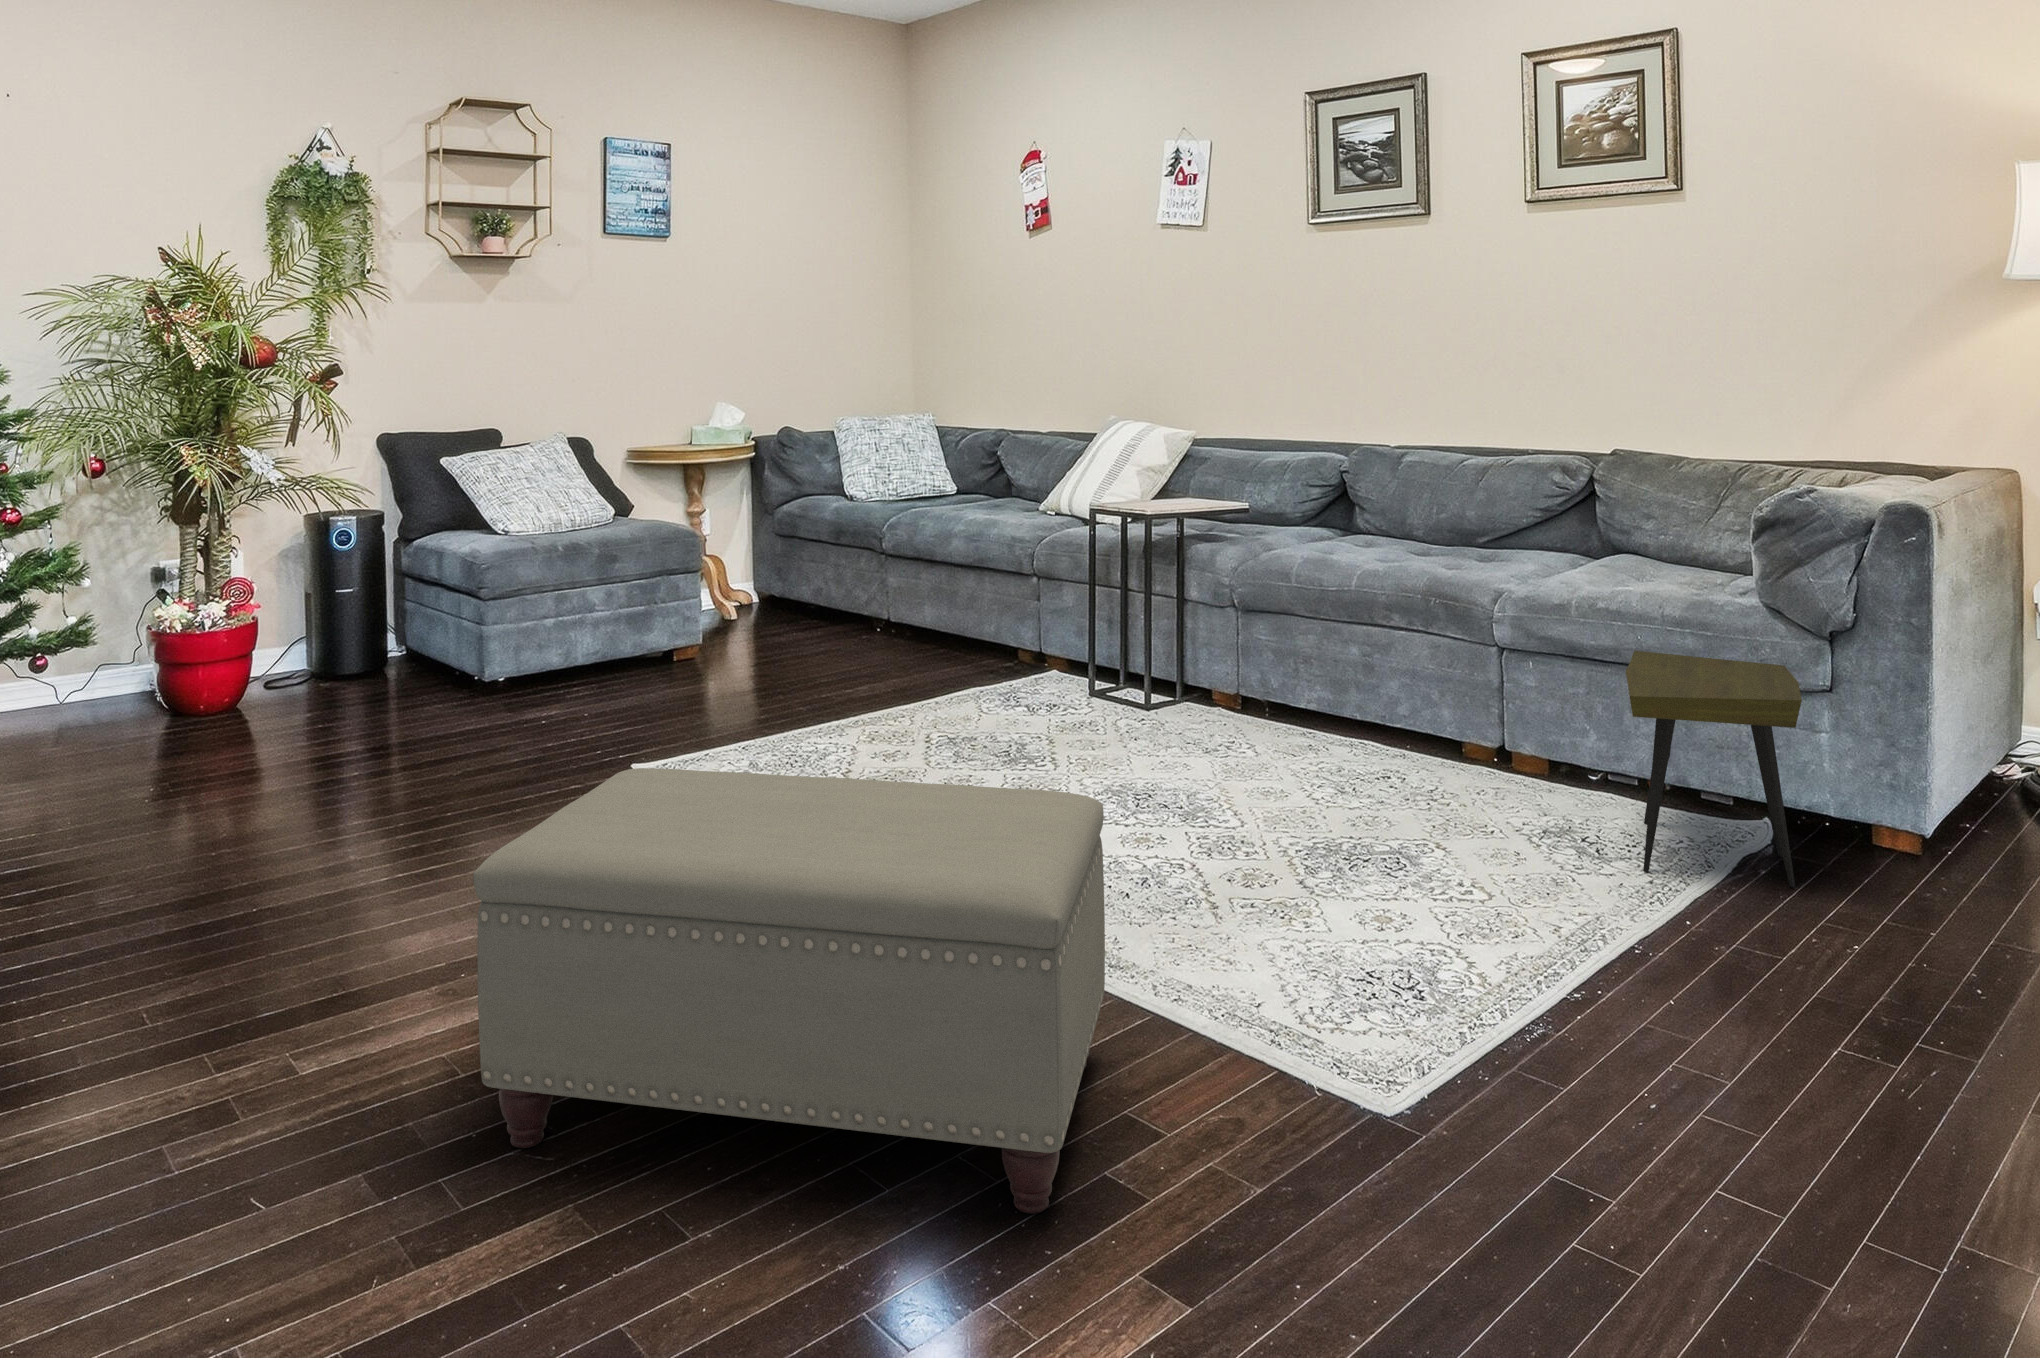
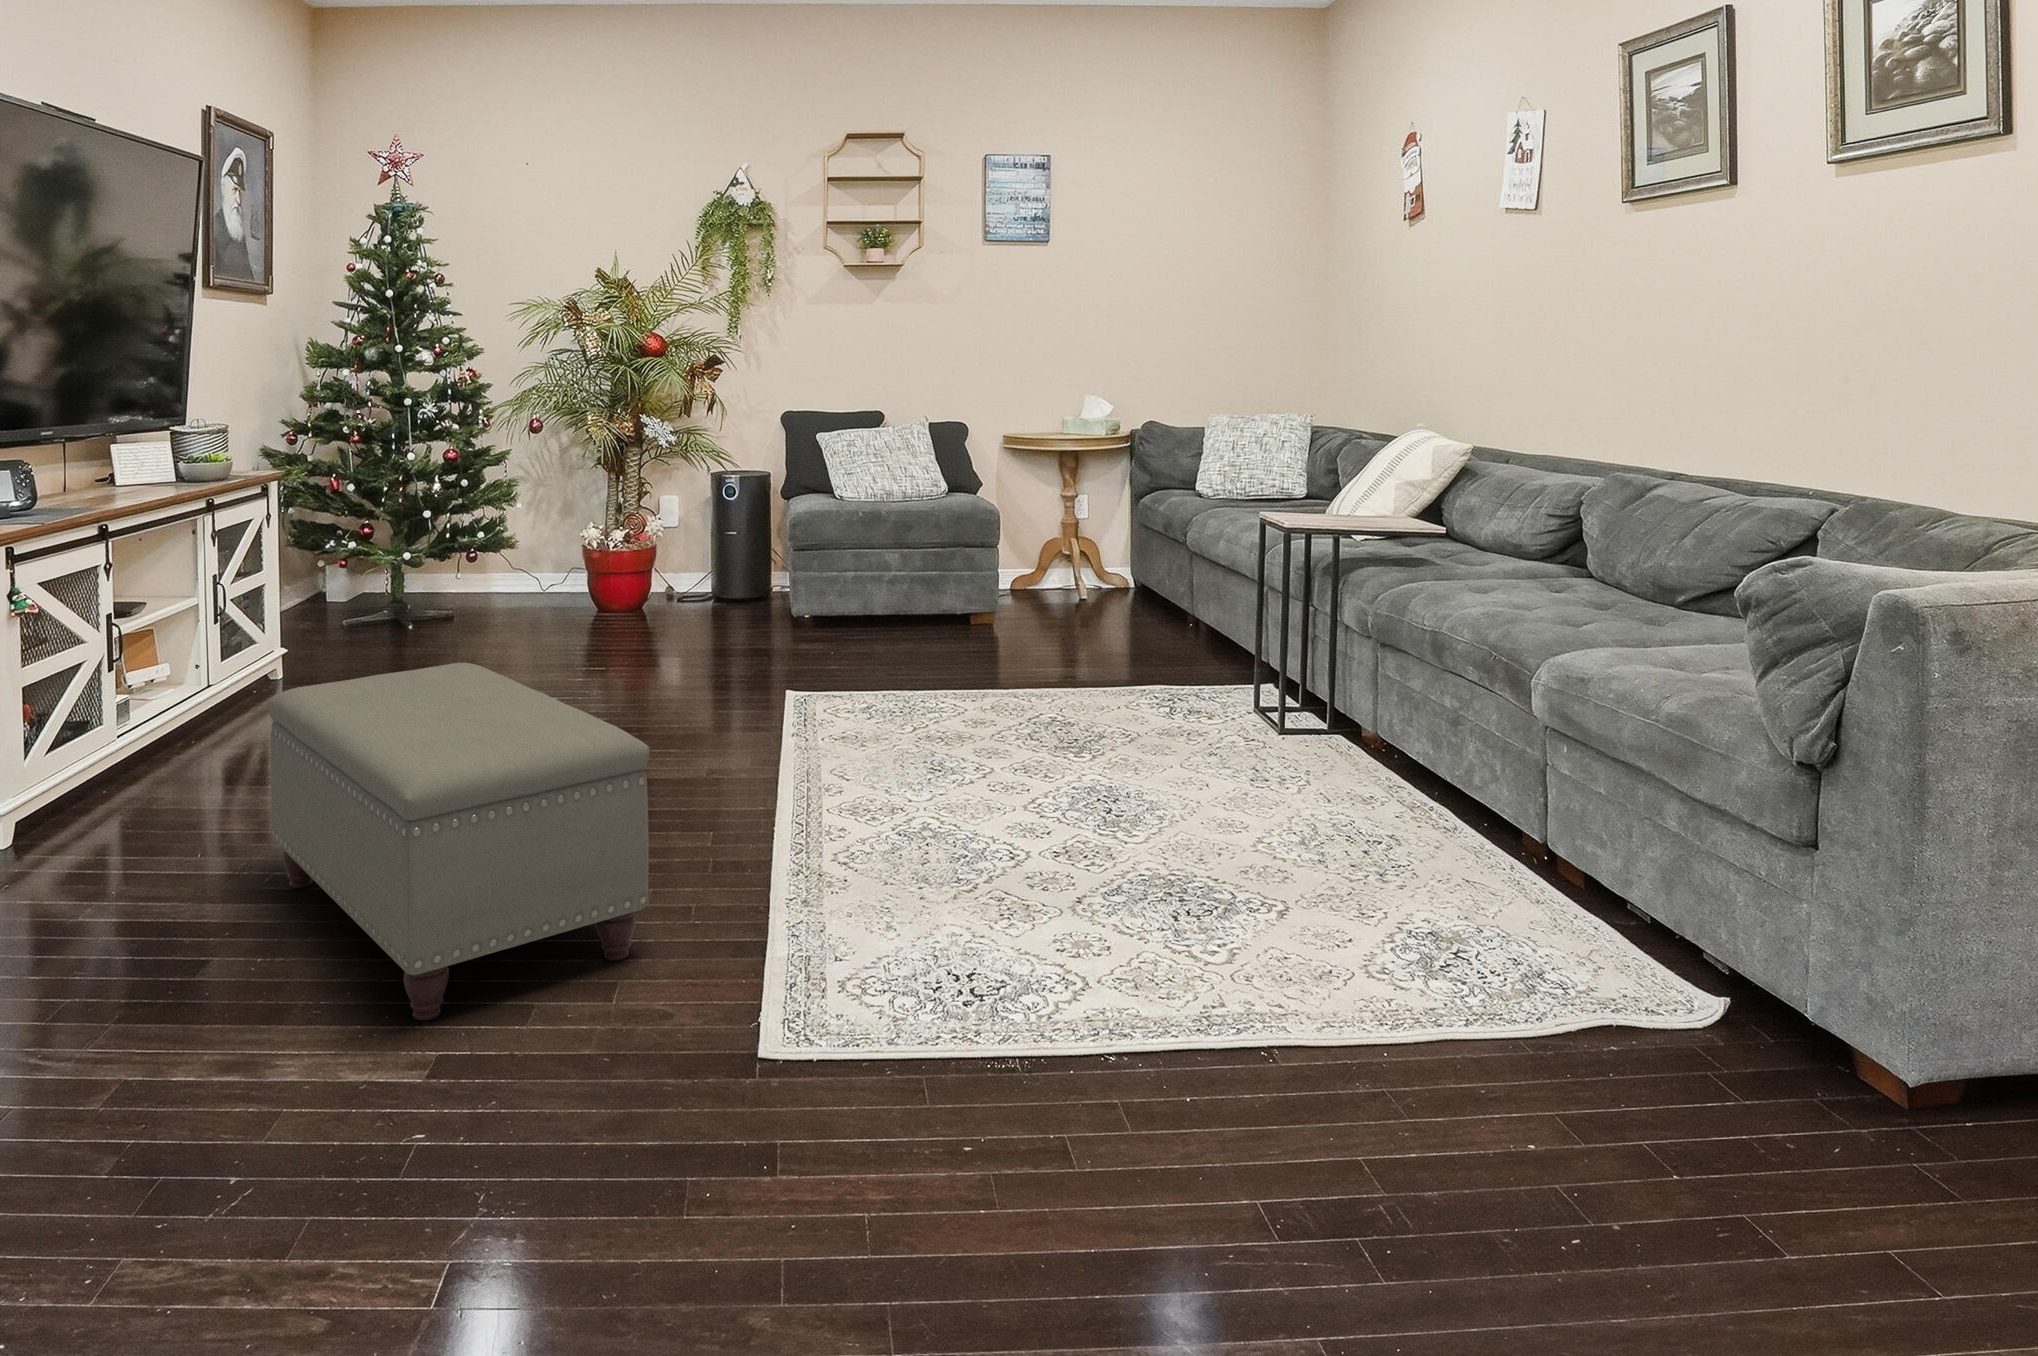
side table: present [1626,651,1802,887] -> none [1399,748,1741,1075]

